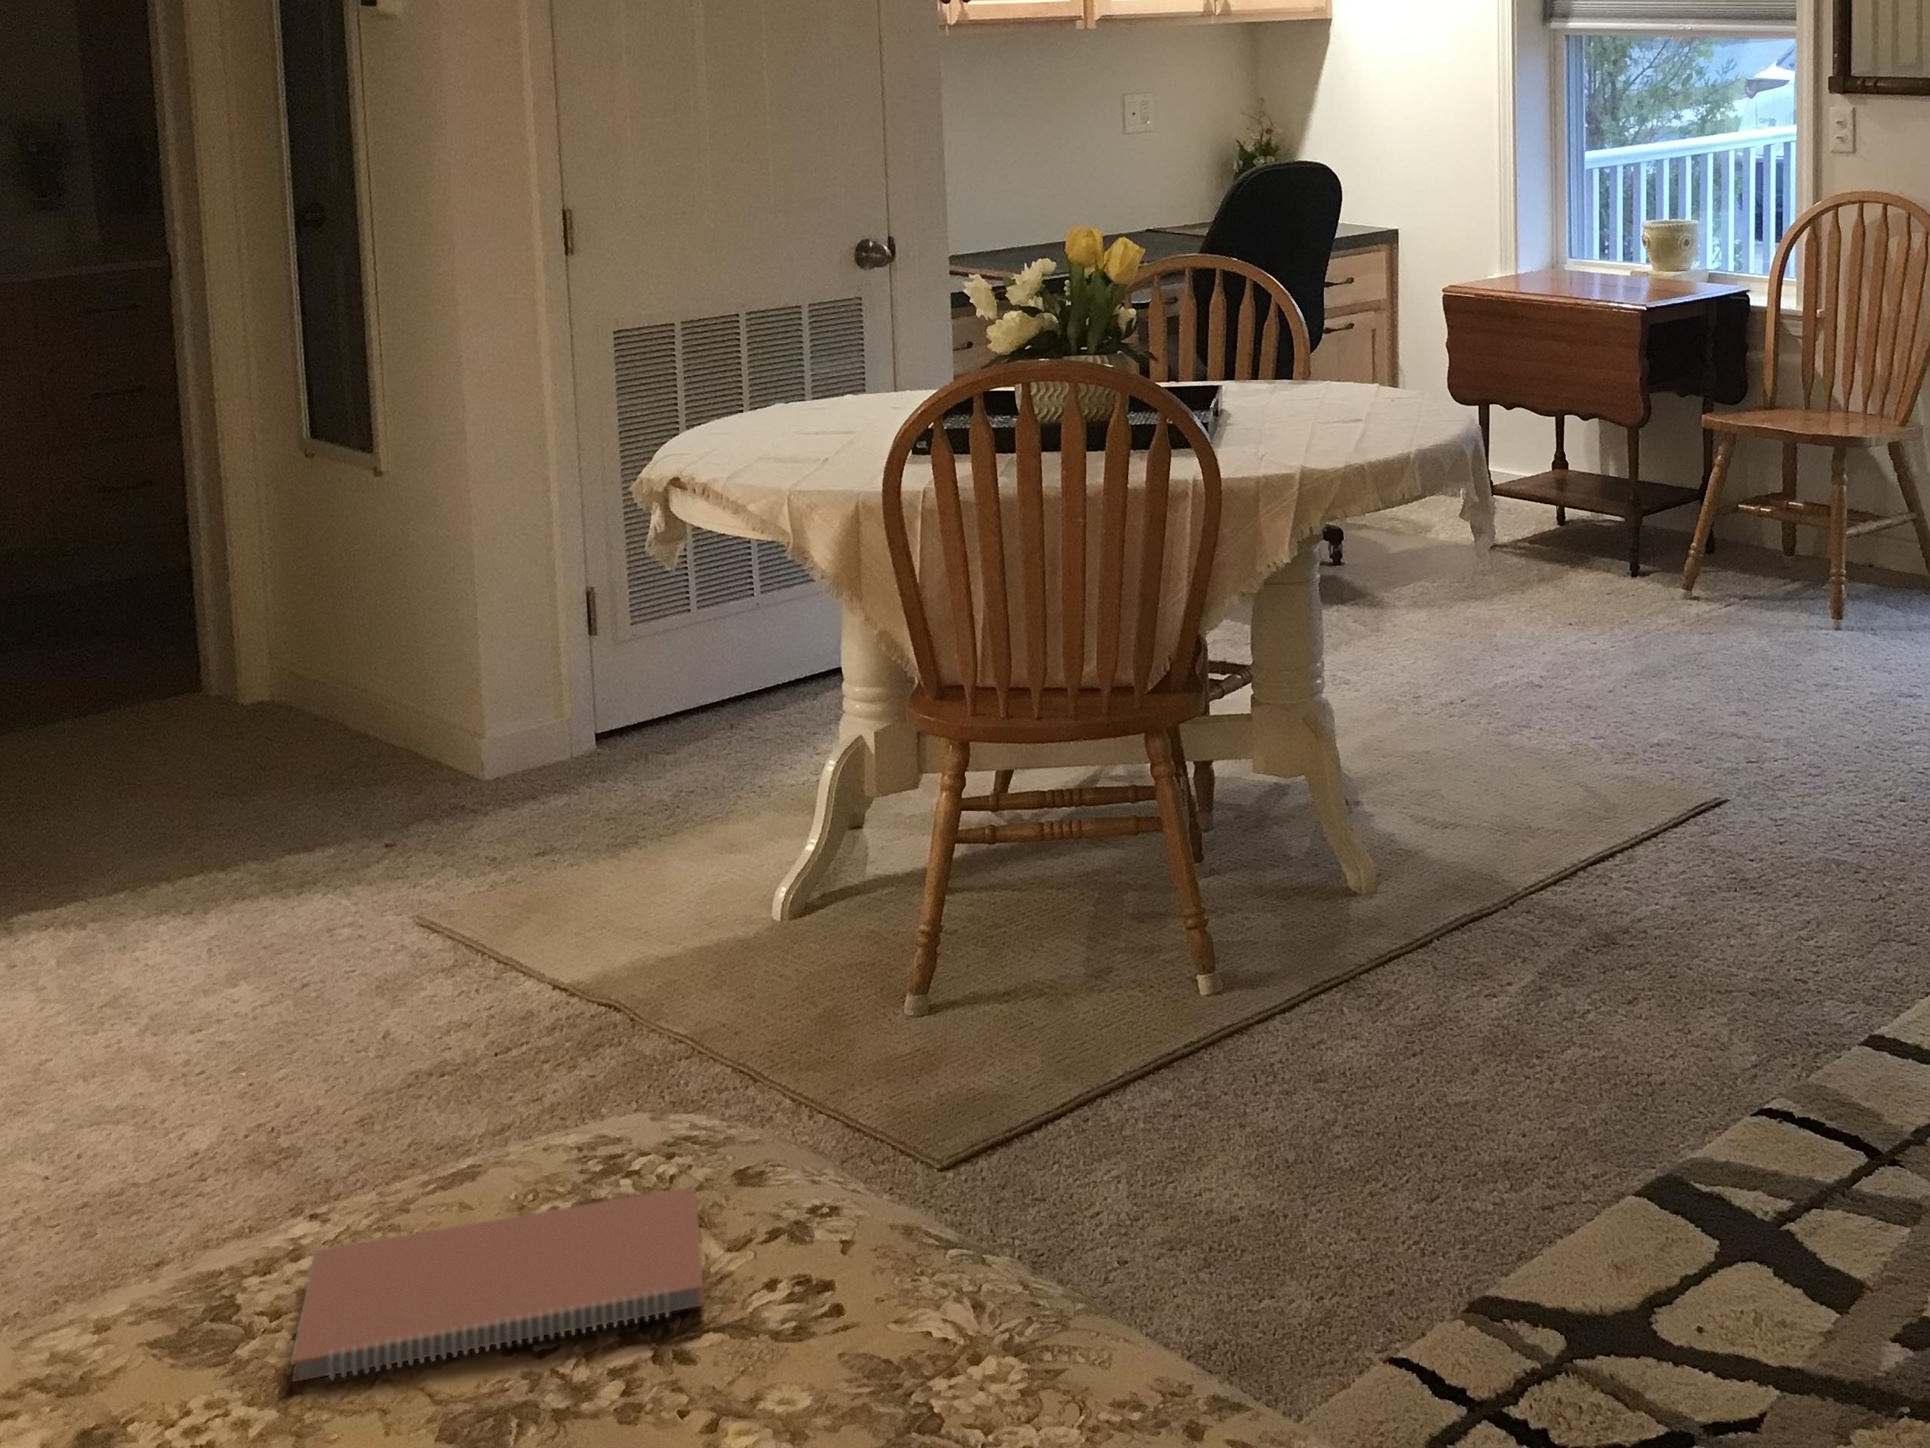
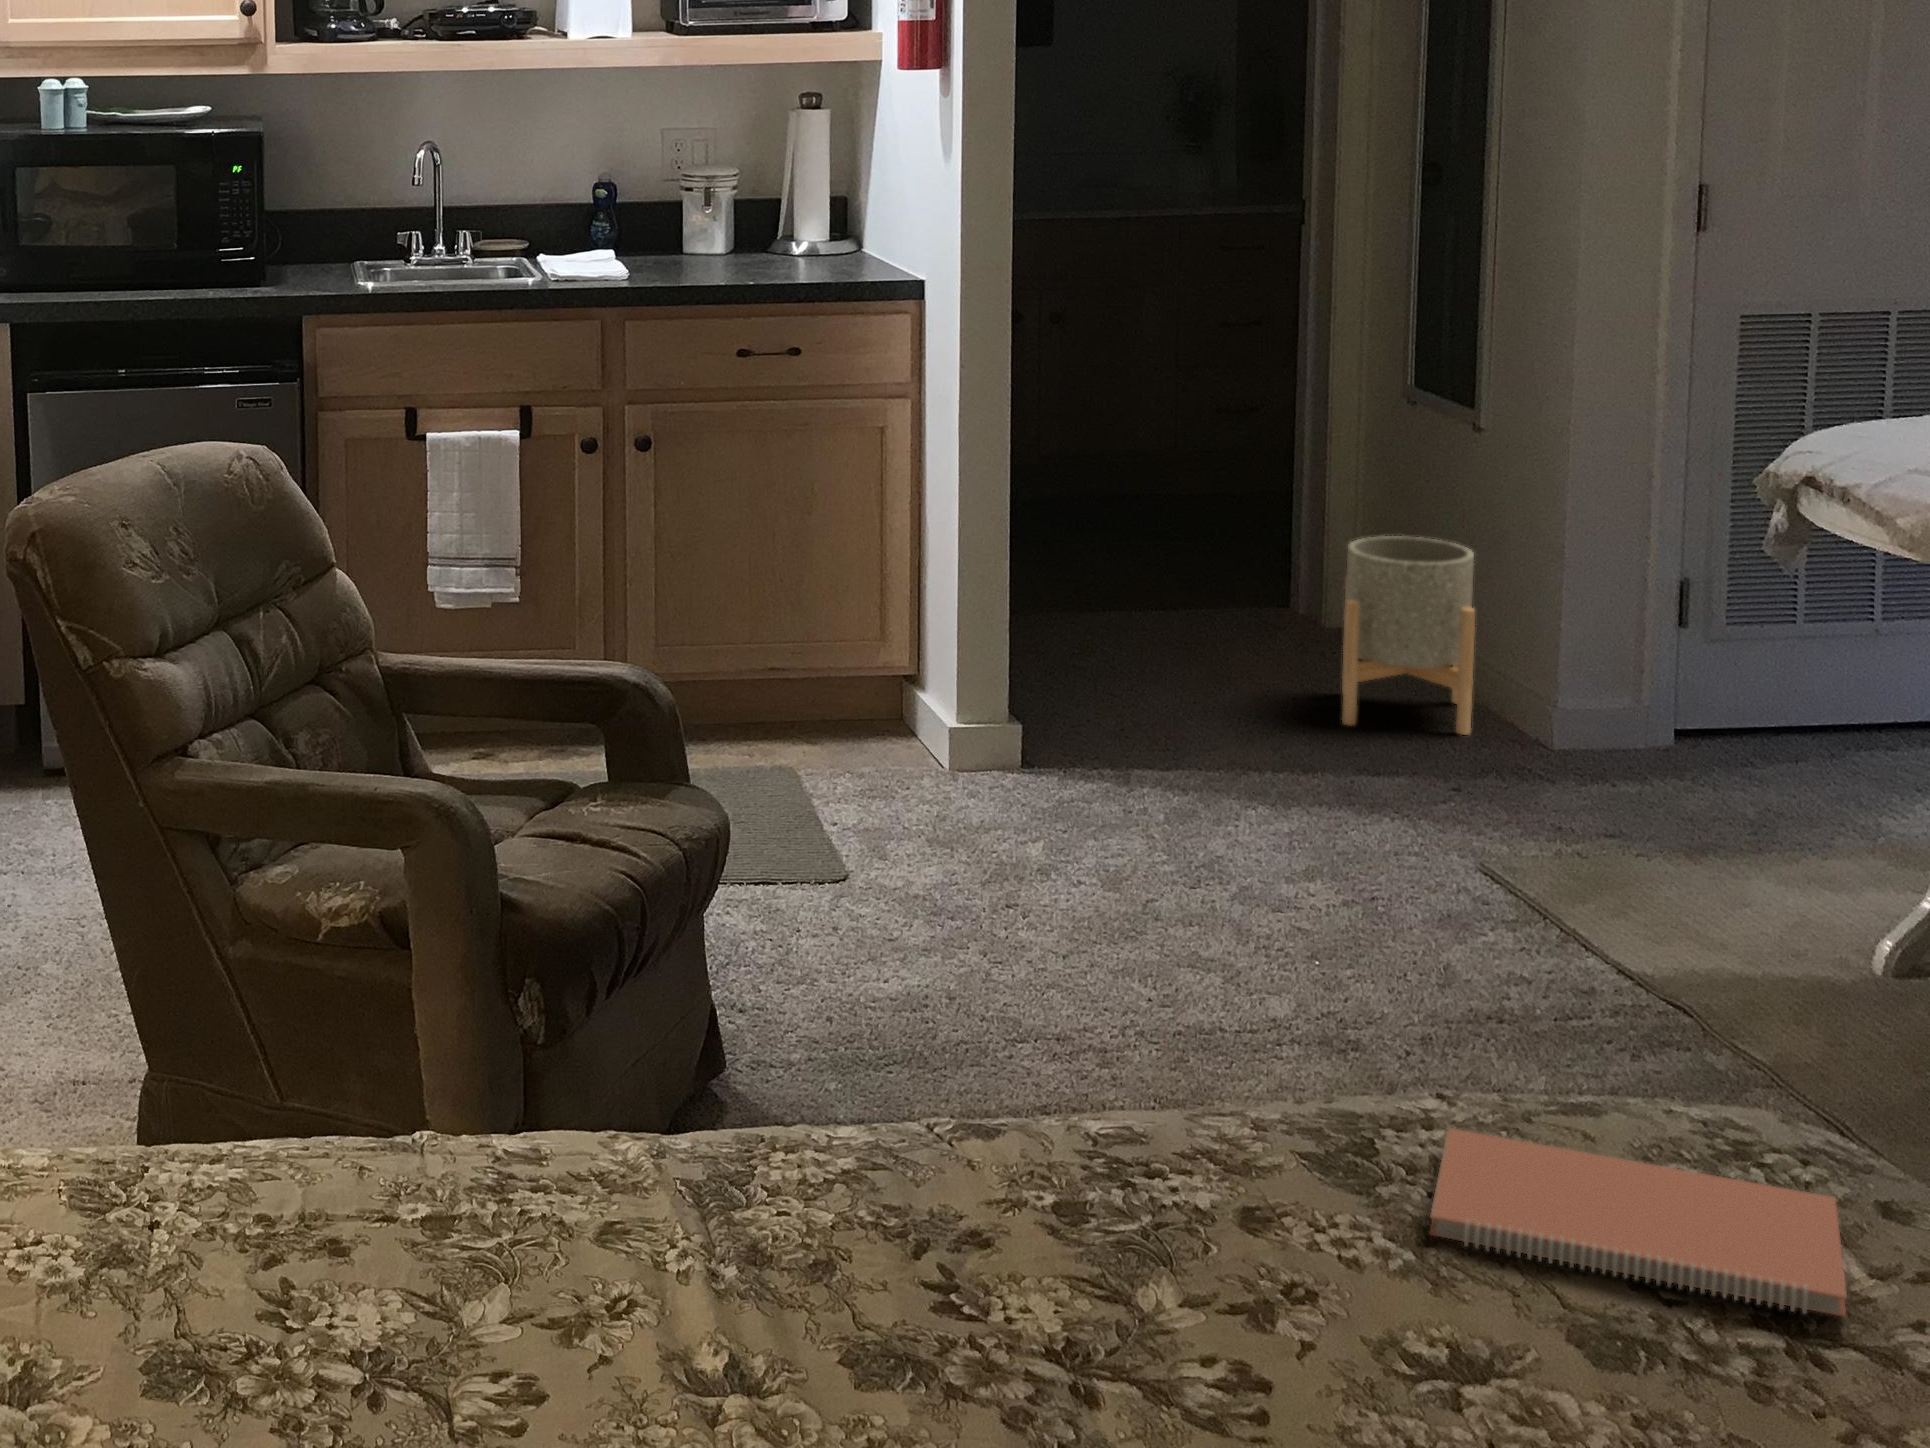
planter: none [255,589,405,800] -> present [1342,536,1475,735]

